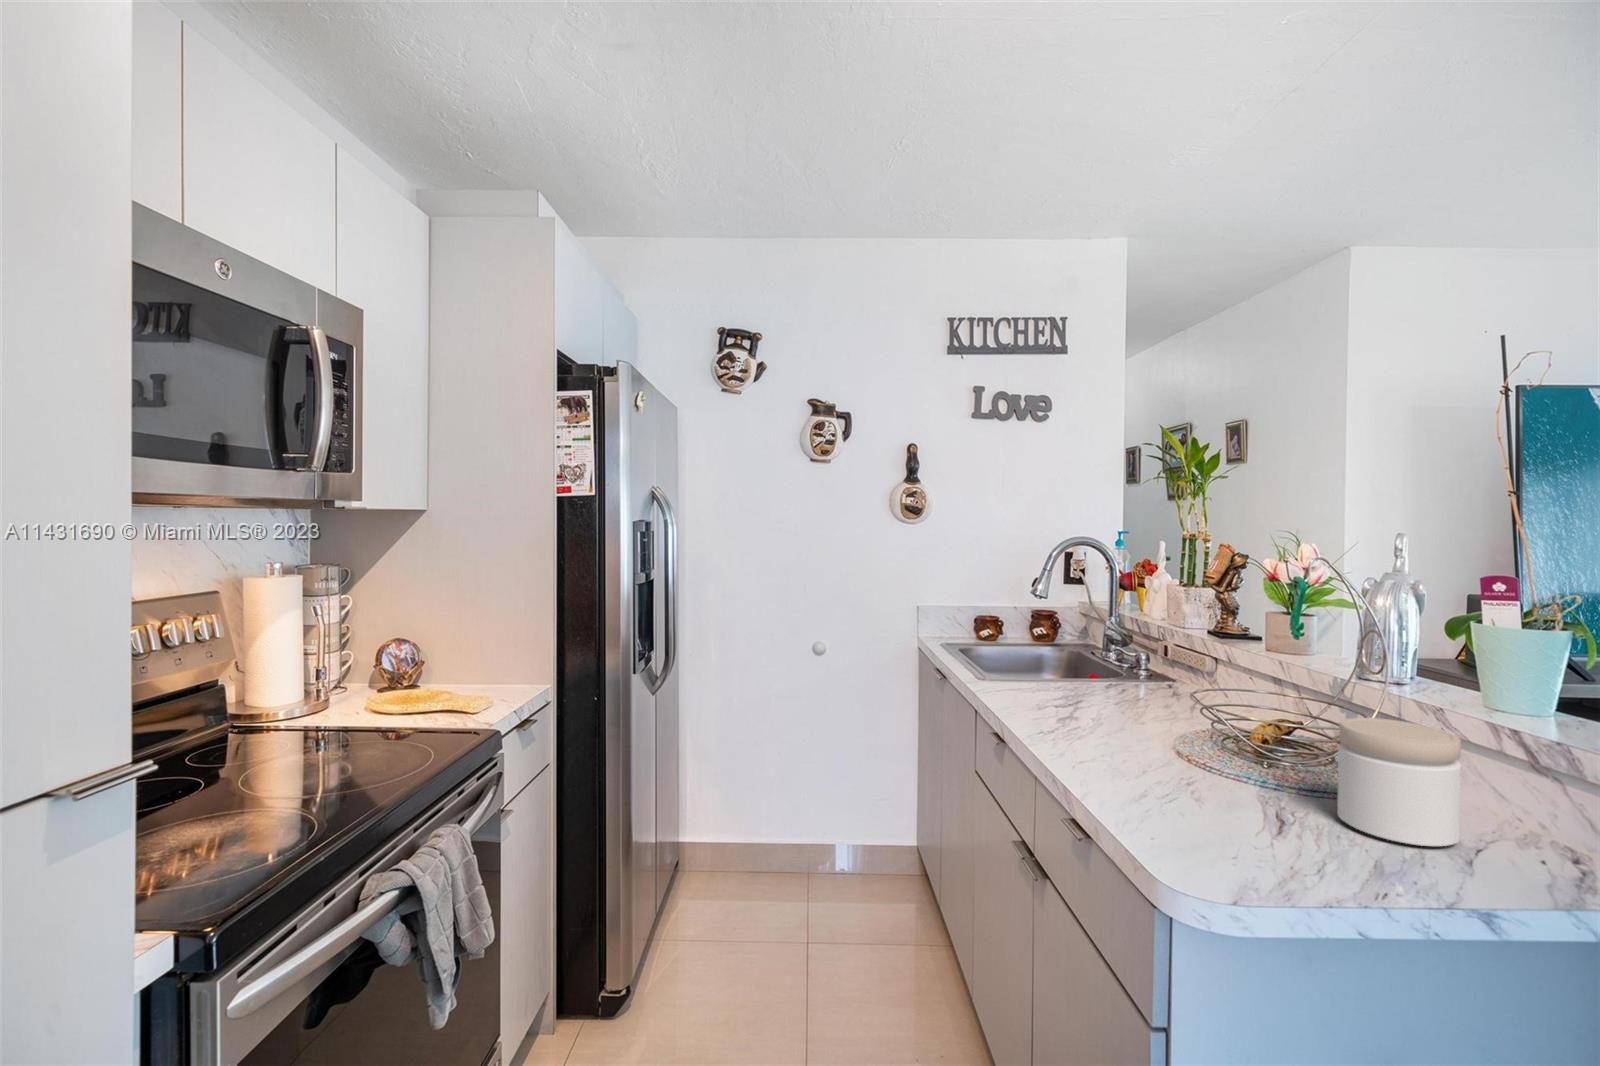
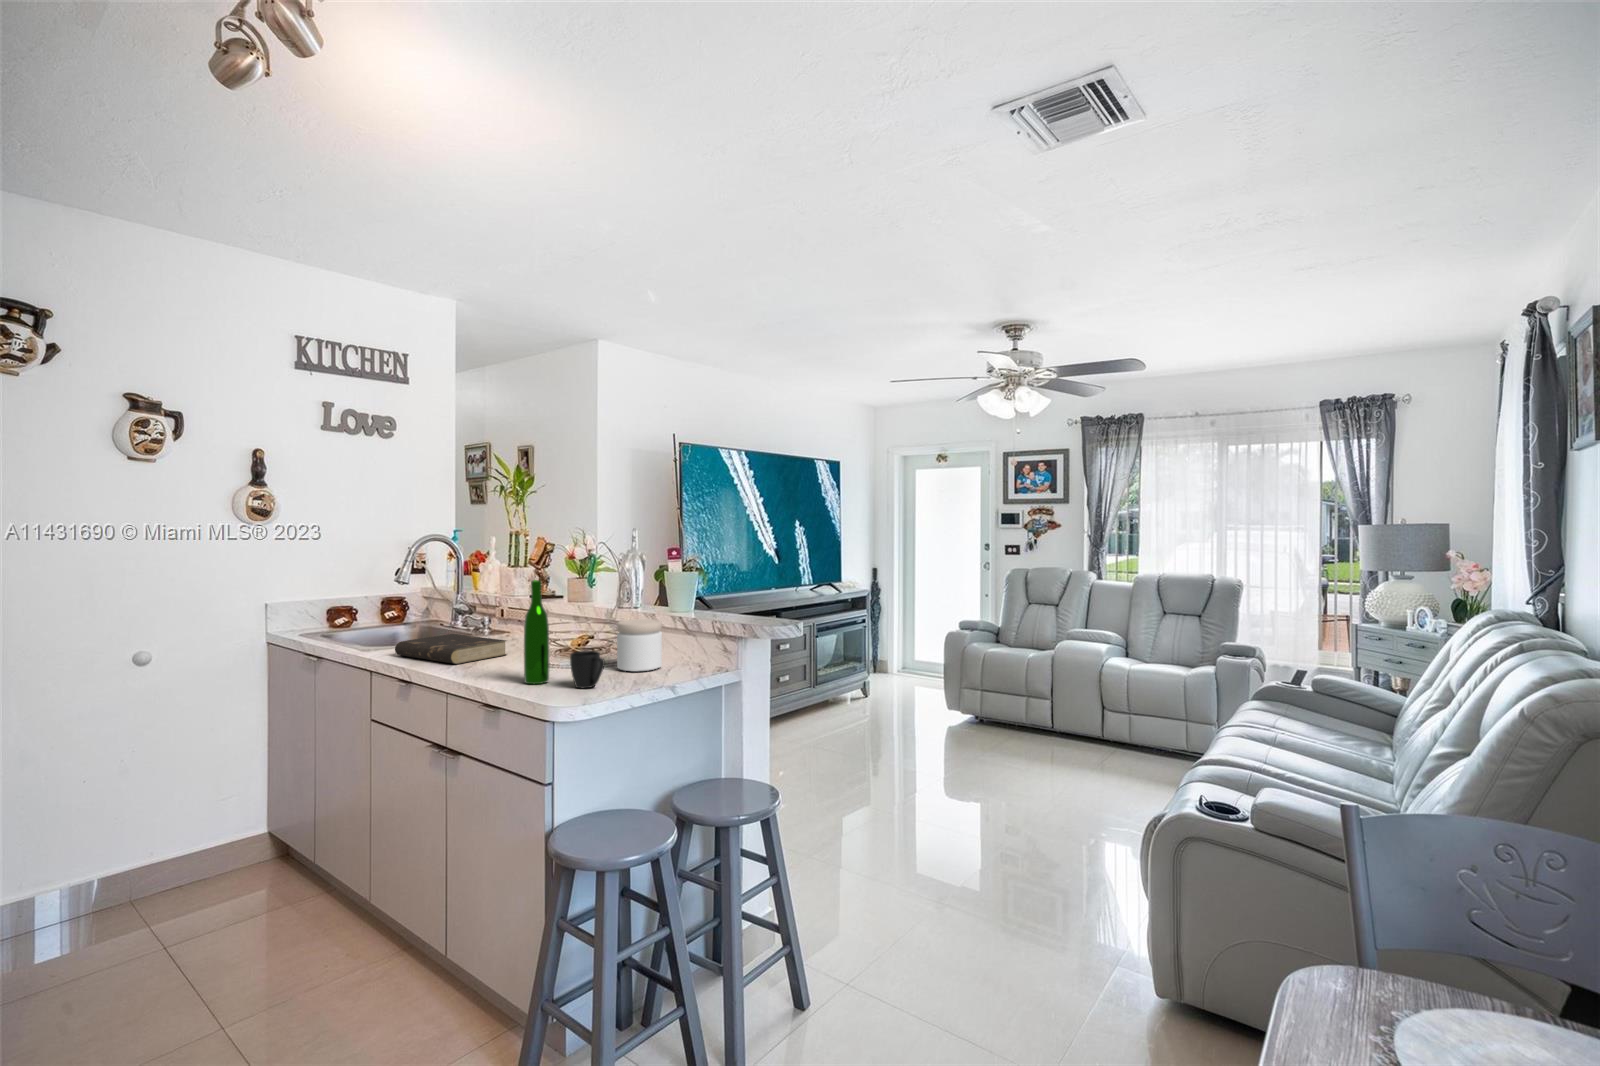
wine bottle: none [1132,620,1180,812] -> present [524,580,550,684]
book: none [999,674,1143,727] -> present [395,634,507,664]
mug: none [1213,773,1288,858] -> present [570,651,605,688]

